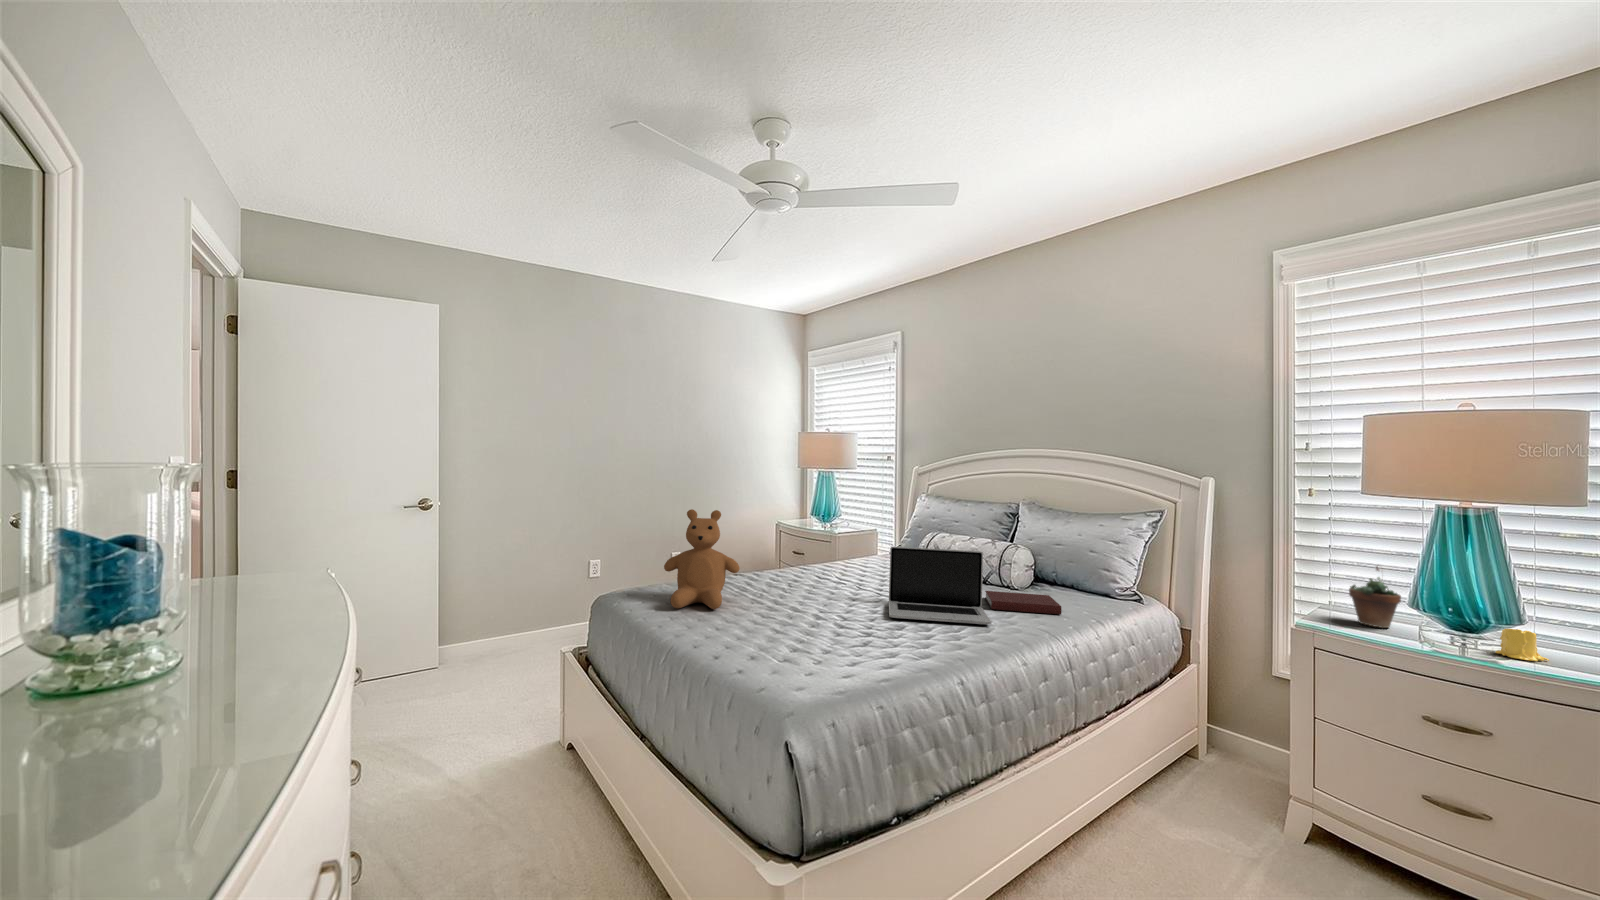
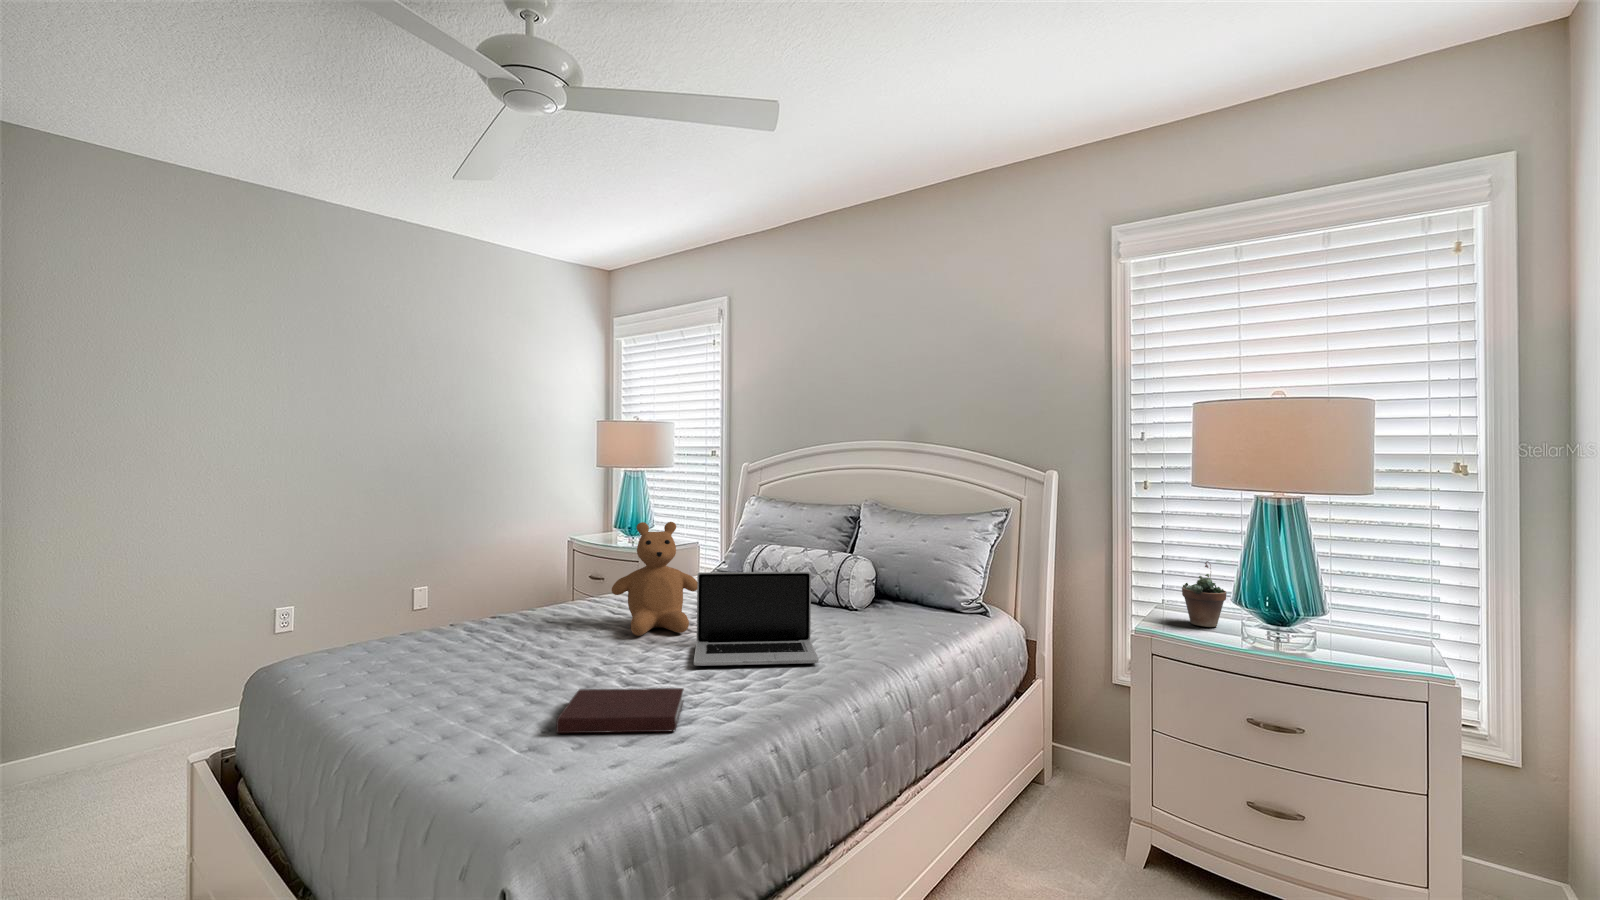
teddy bear: present [664,509,740,609] -> present [612,522,697,636]
notebook: present [985,591,1061,614] -> present [556,688,684,733]
candle: present [1496,628,1549,661] -> none [1303,618,1345,651]

